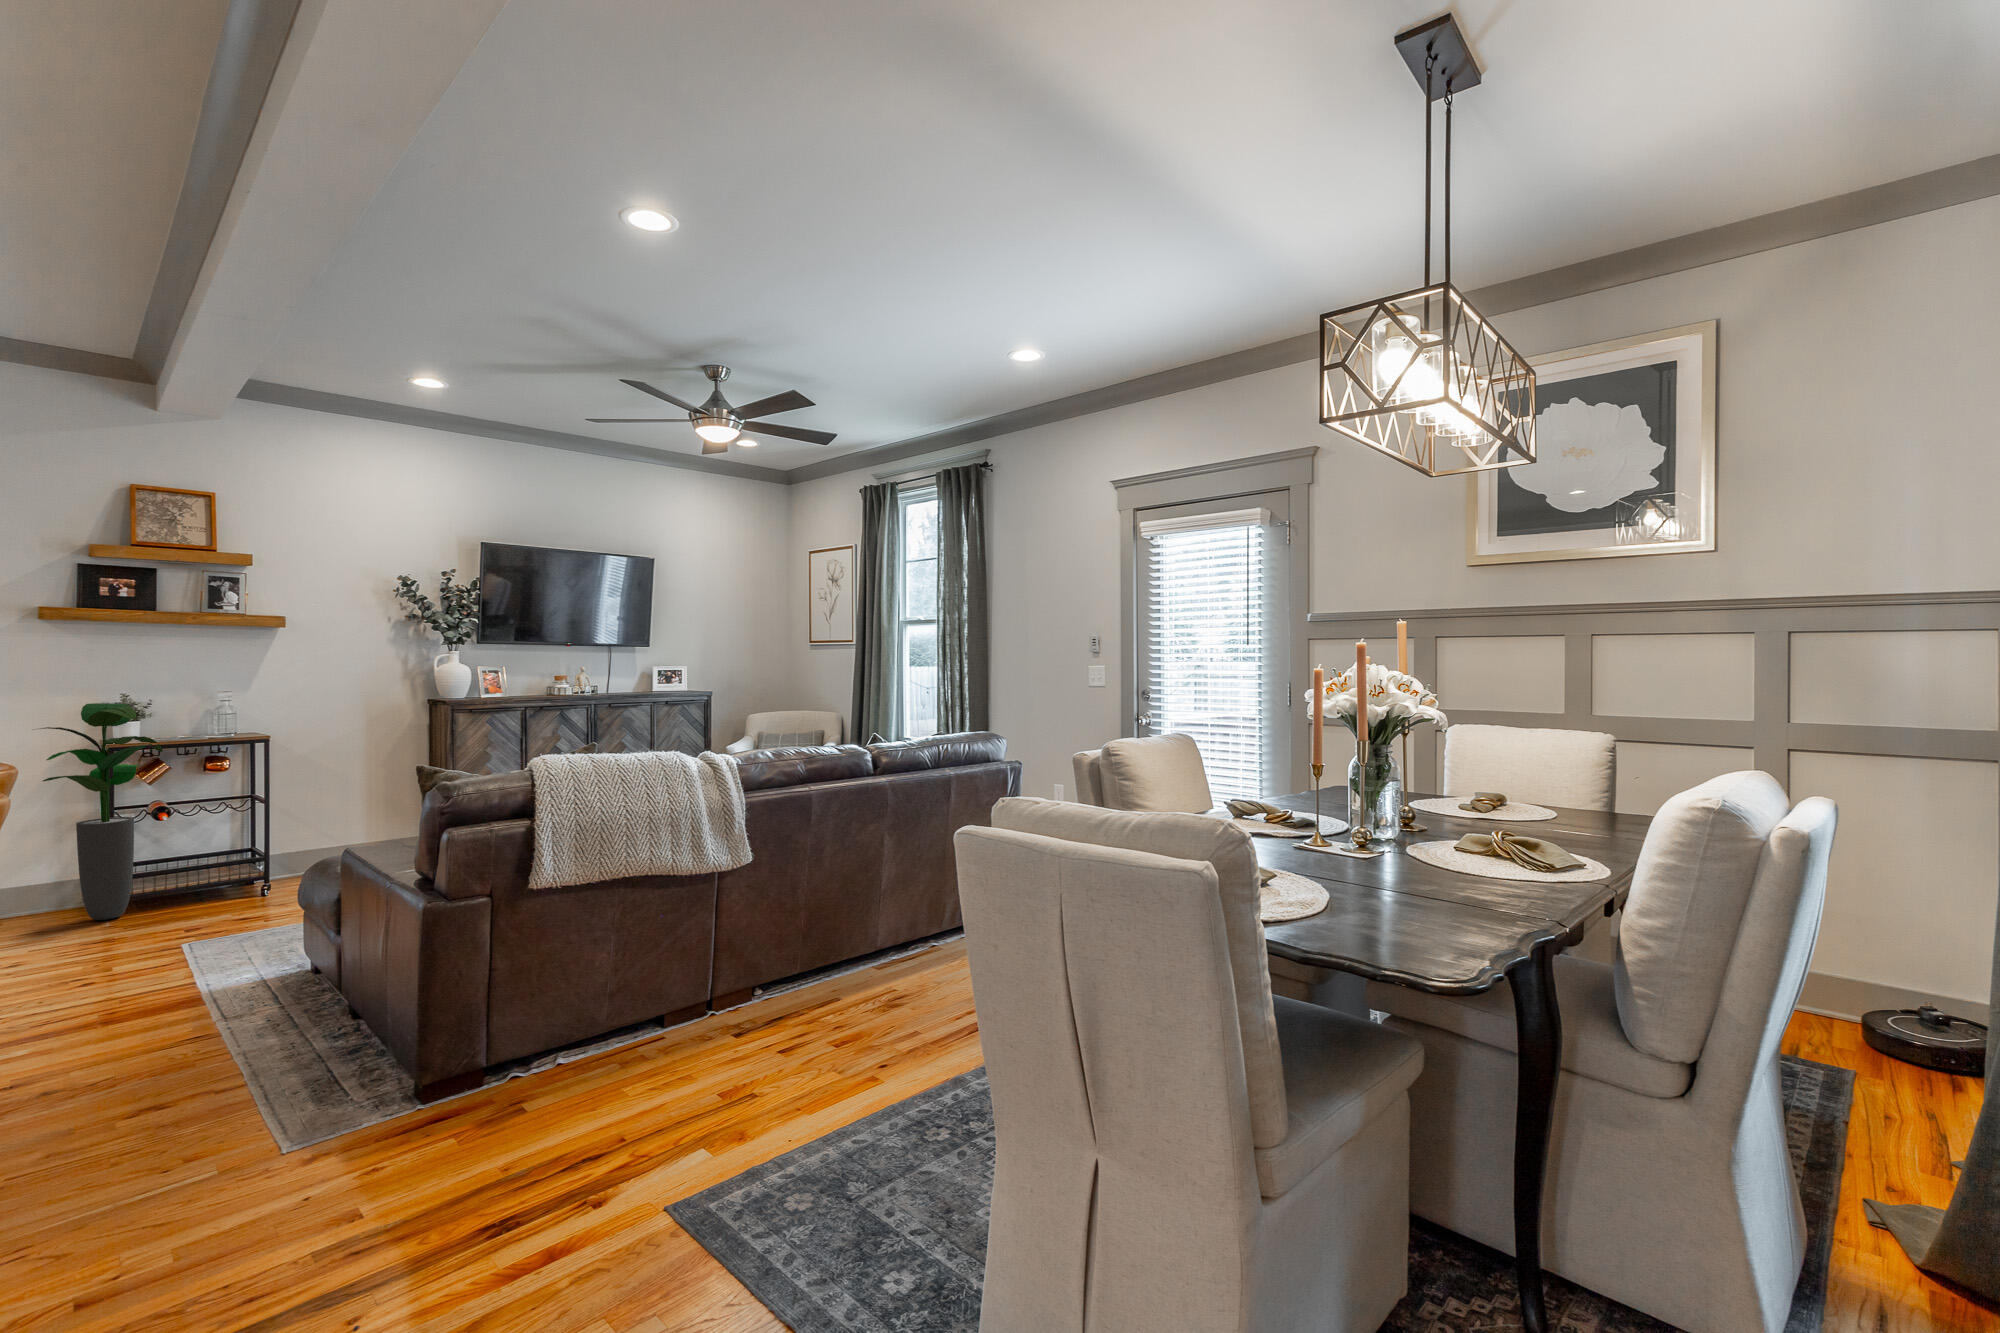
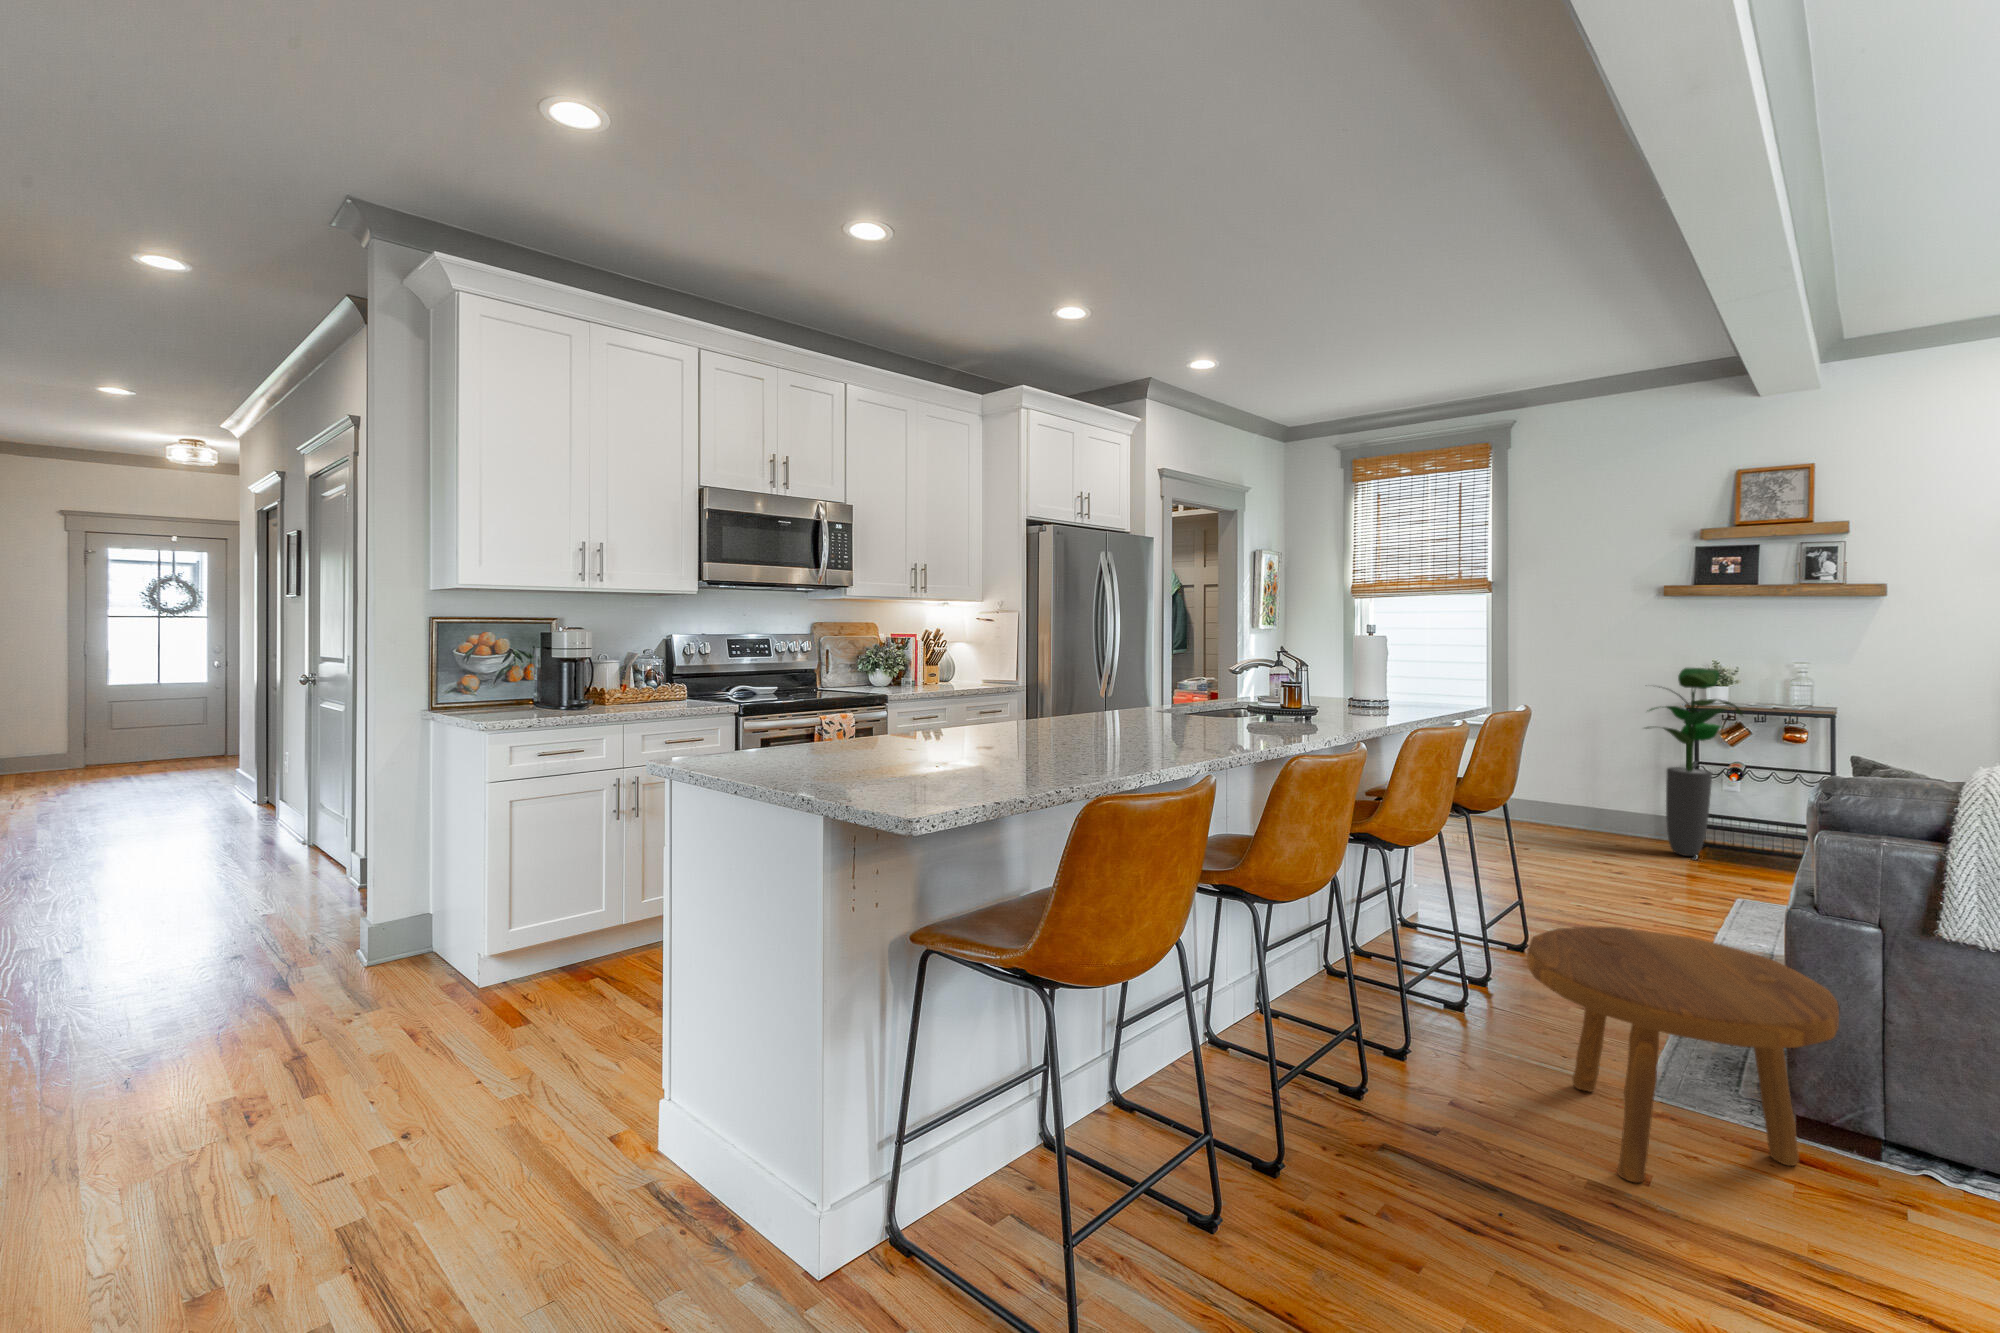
footstool: none [165,954,483,1228] -> present [1527,927,1839,1183]

